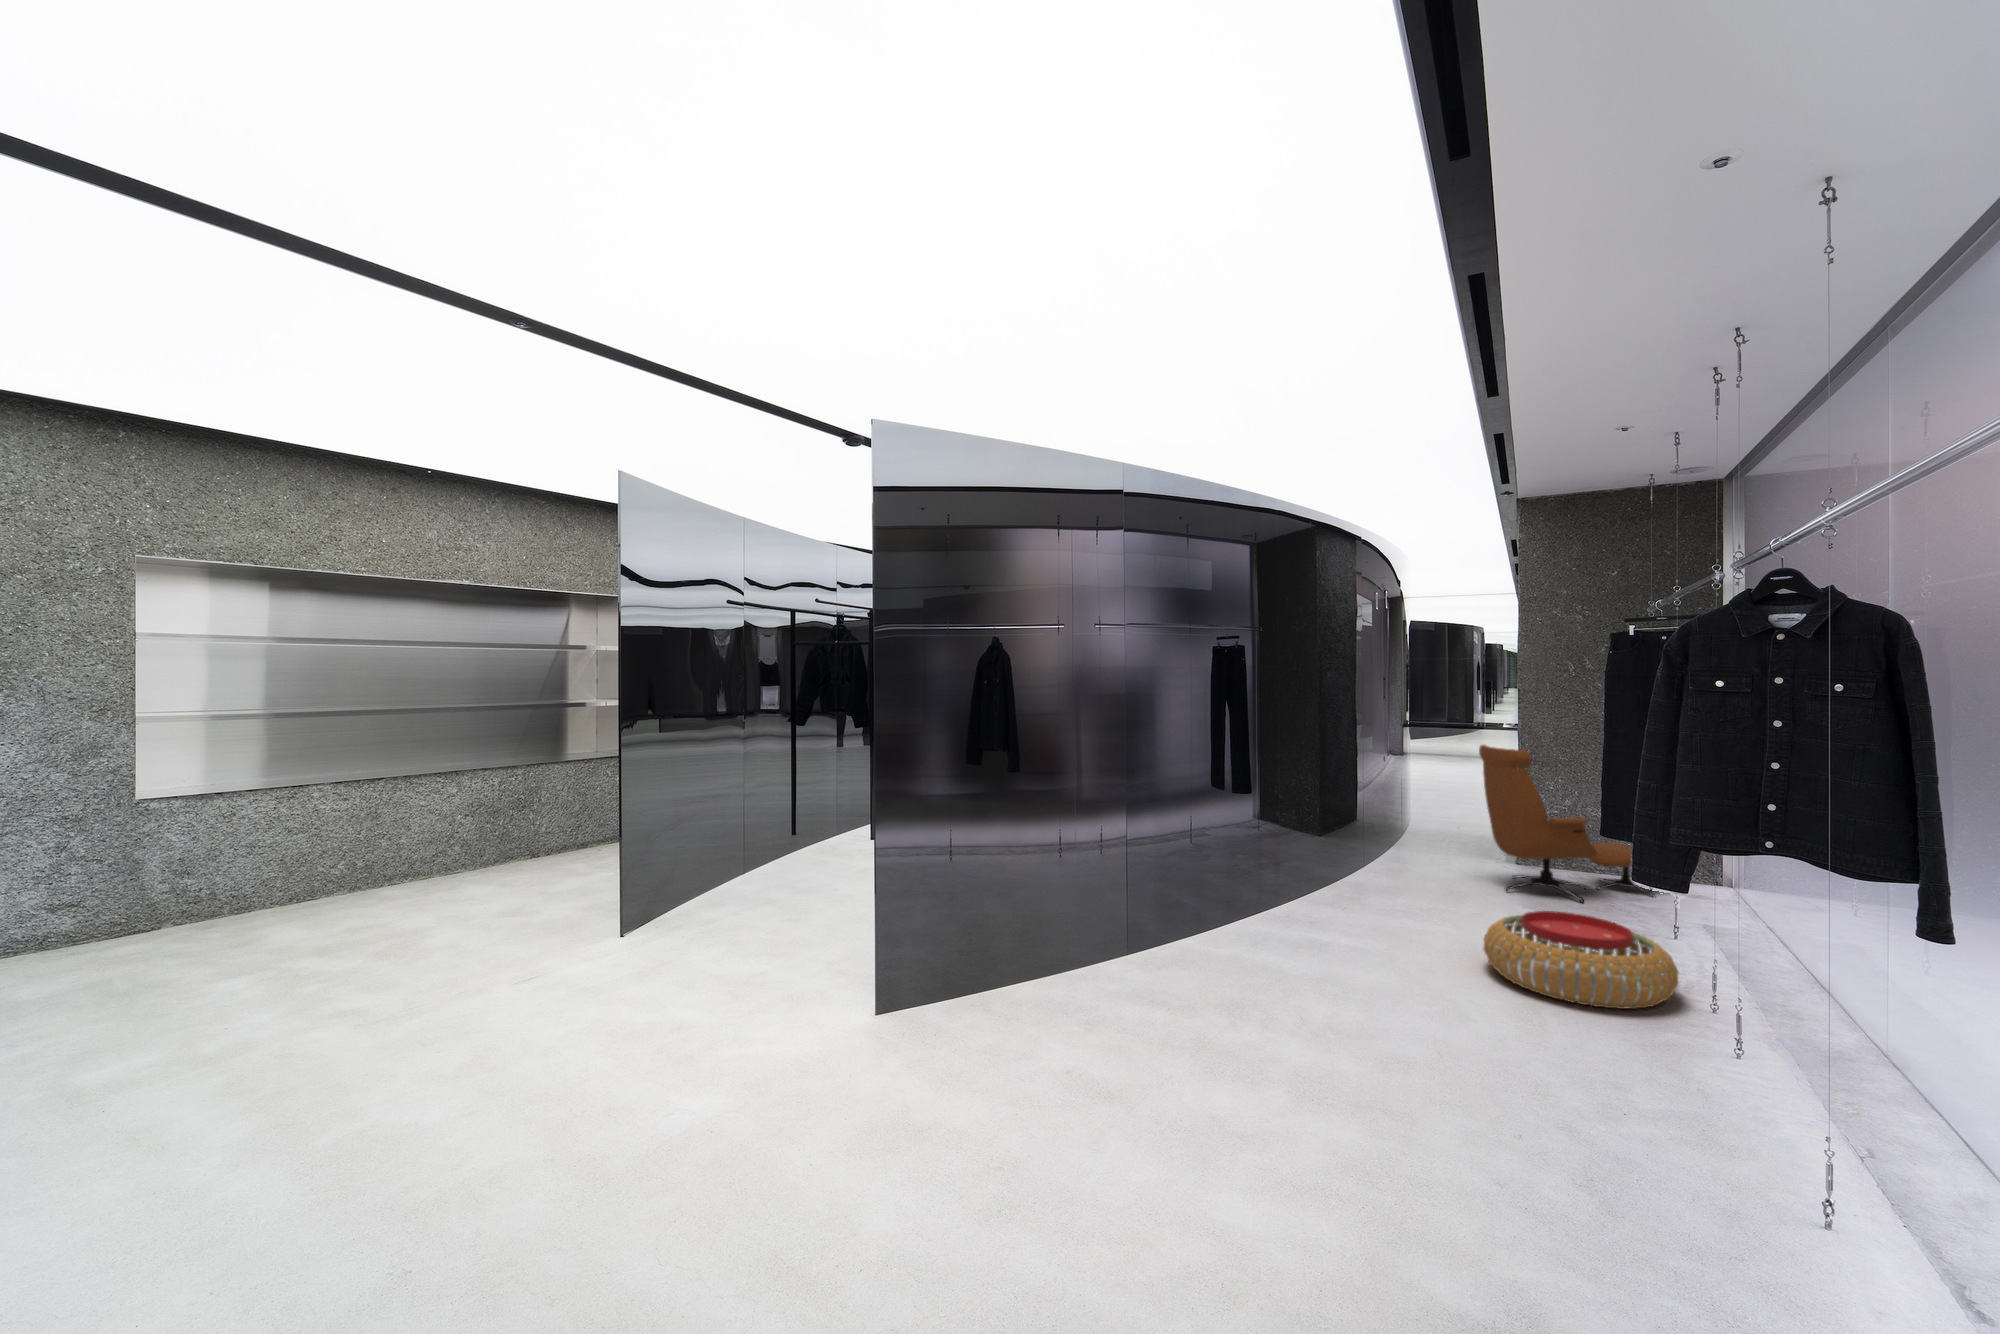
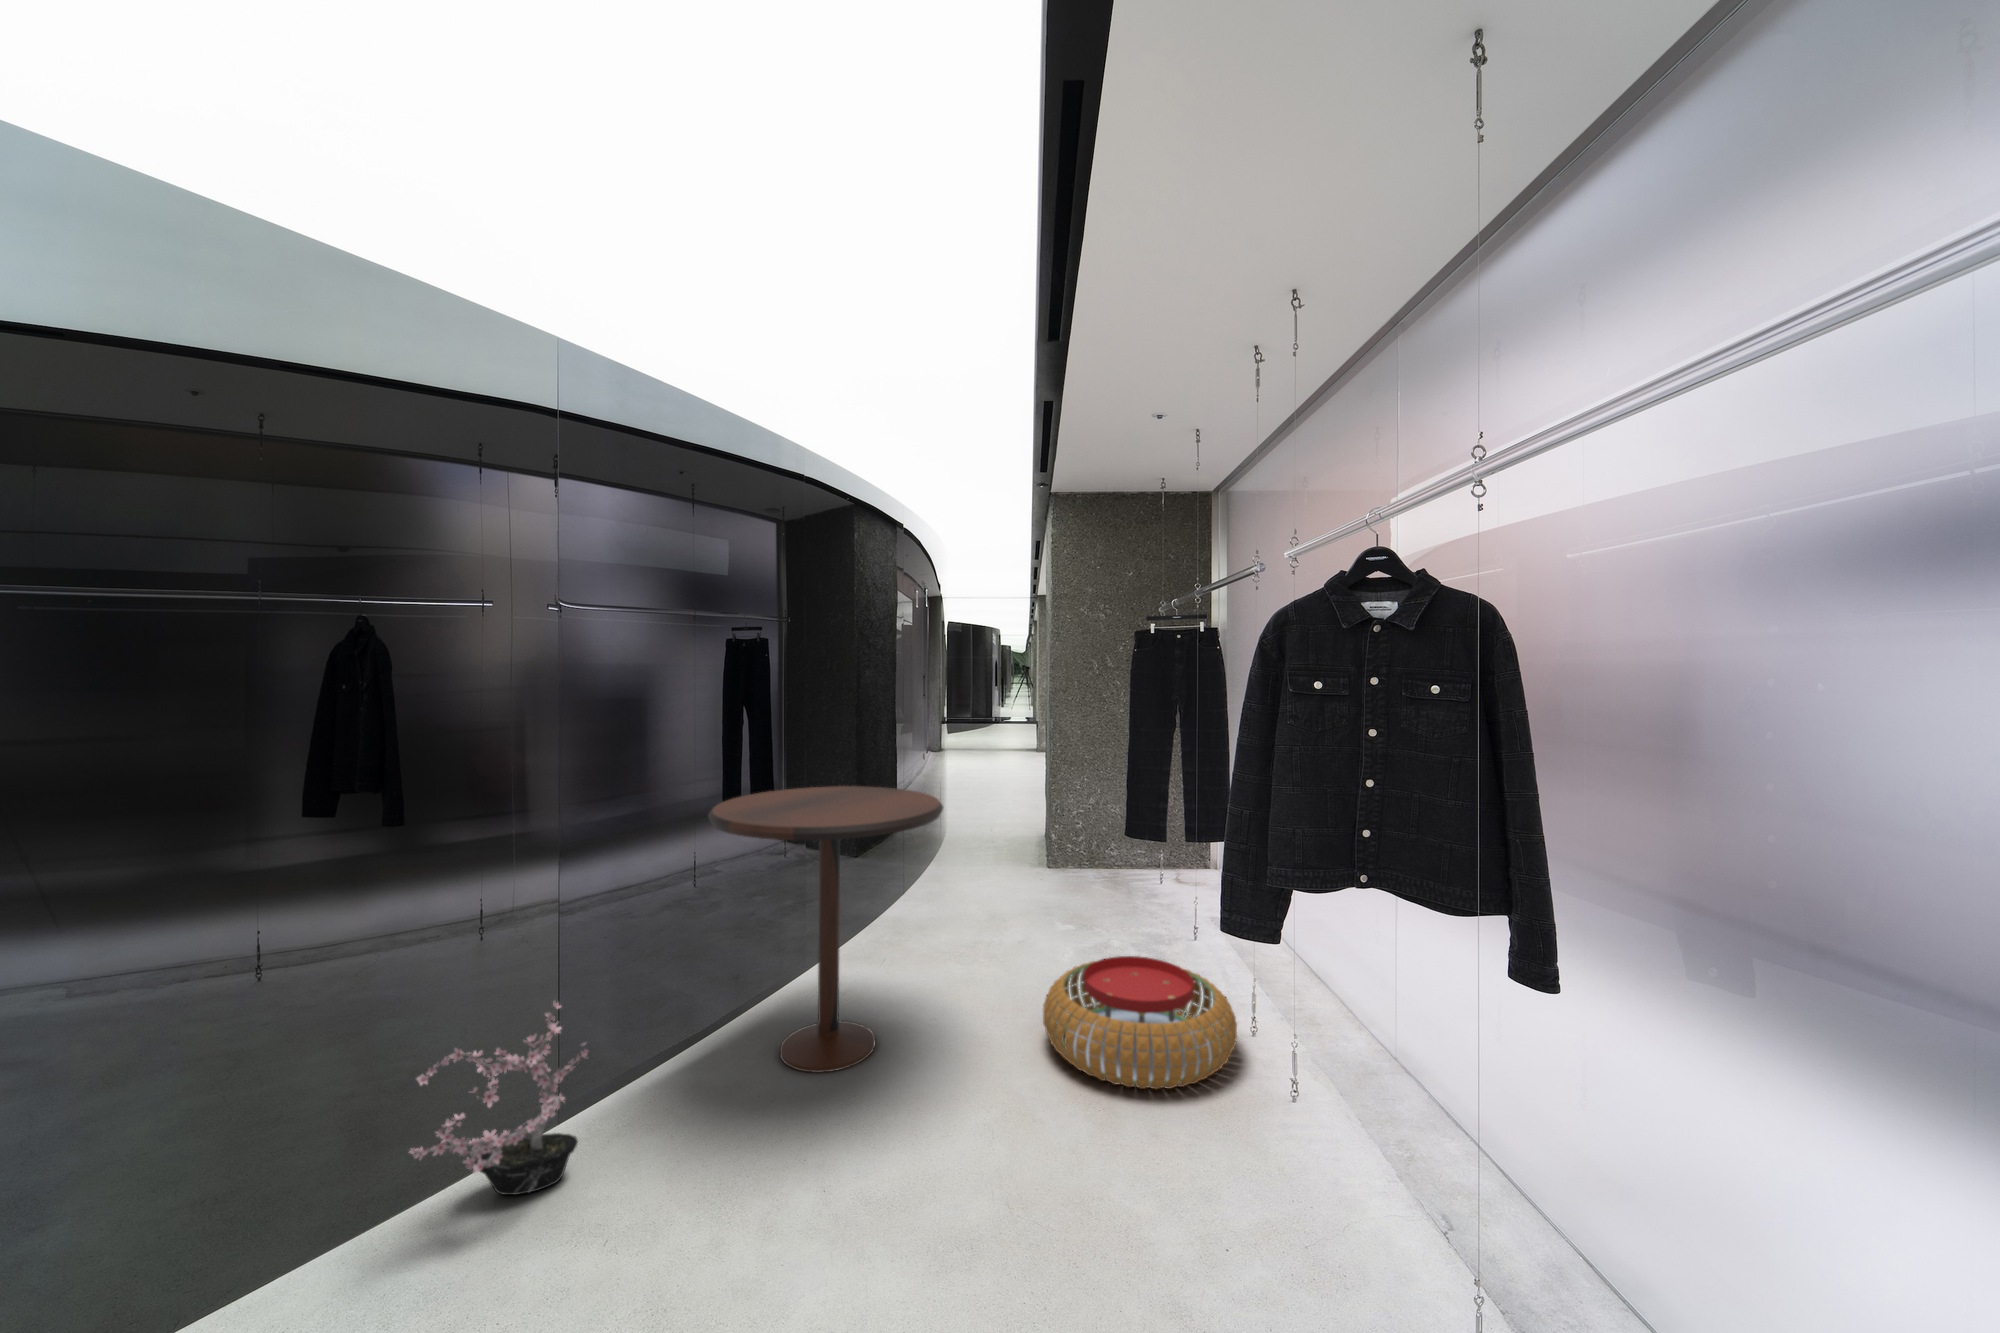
lounge chair: present [1479,745,1656,903] -> none [1020,751,1172,910]
pedestal table: none [1221,755,1396,950] -> present [708,786,943,1073]
potted plant: none [1079,858,1165,960] -> present [410,1002,588,1195]

